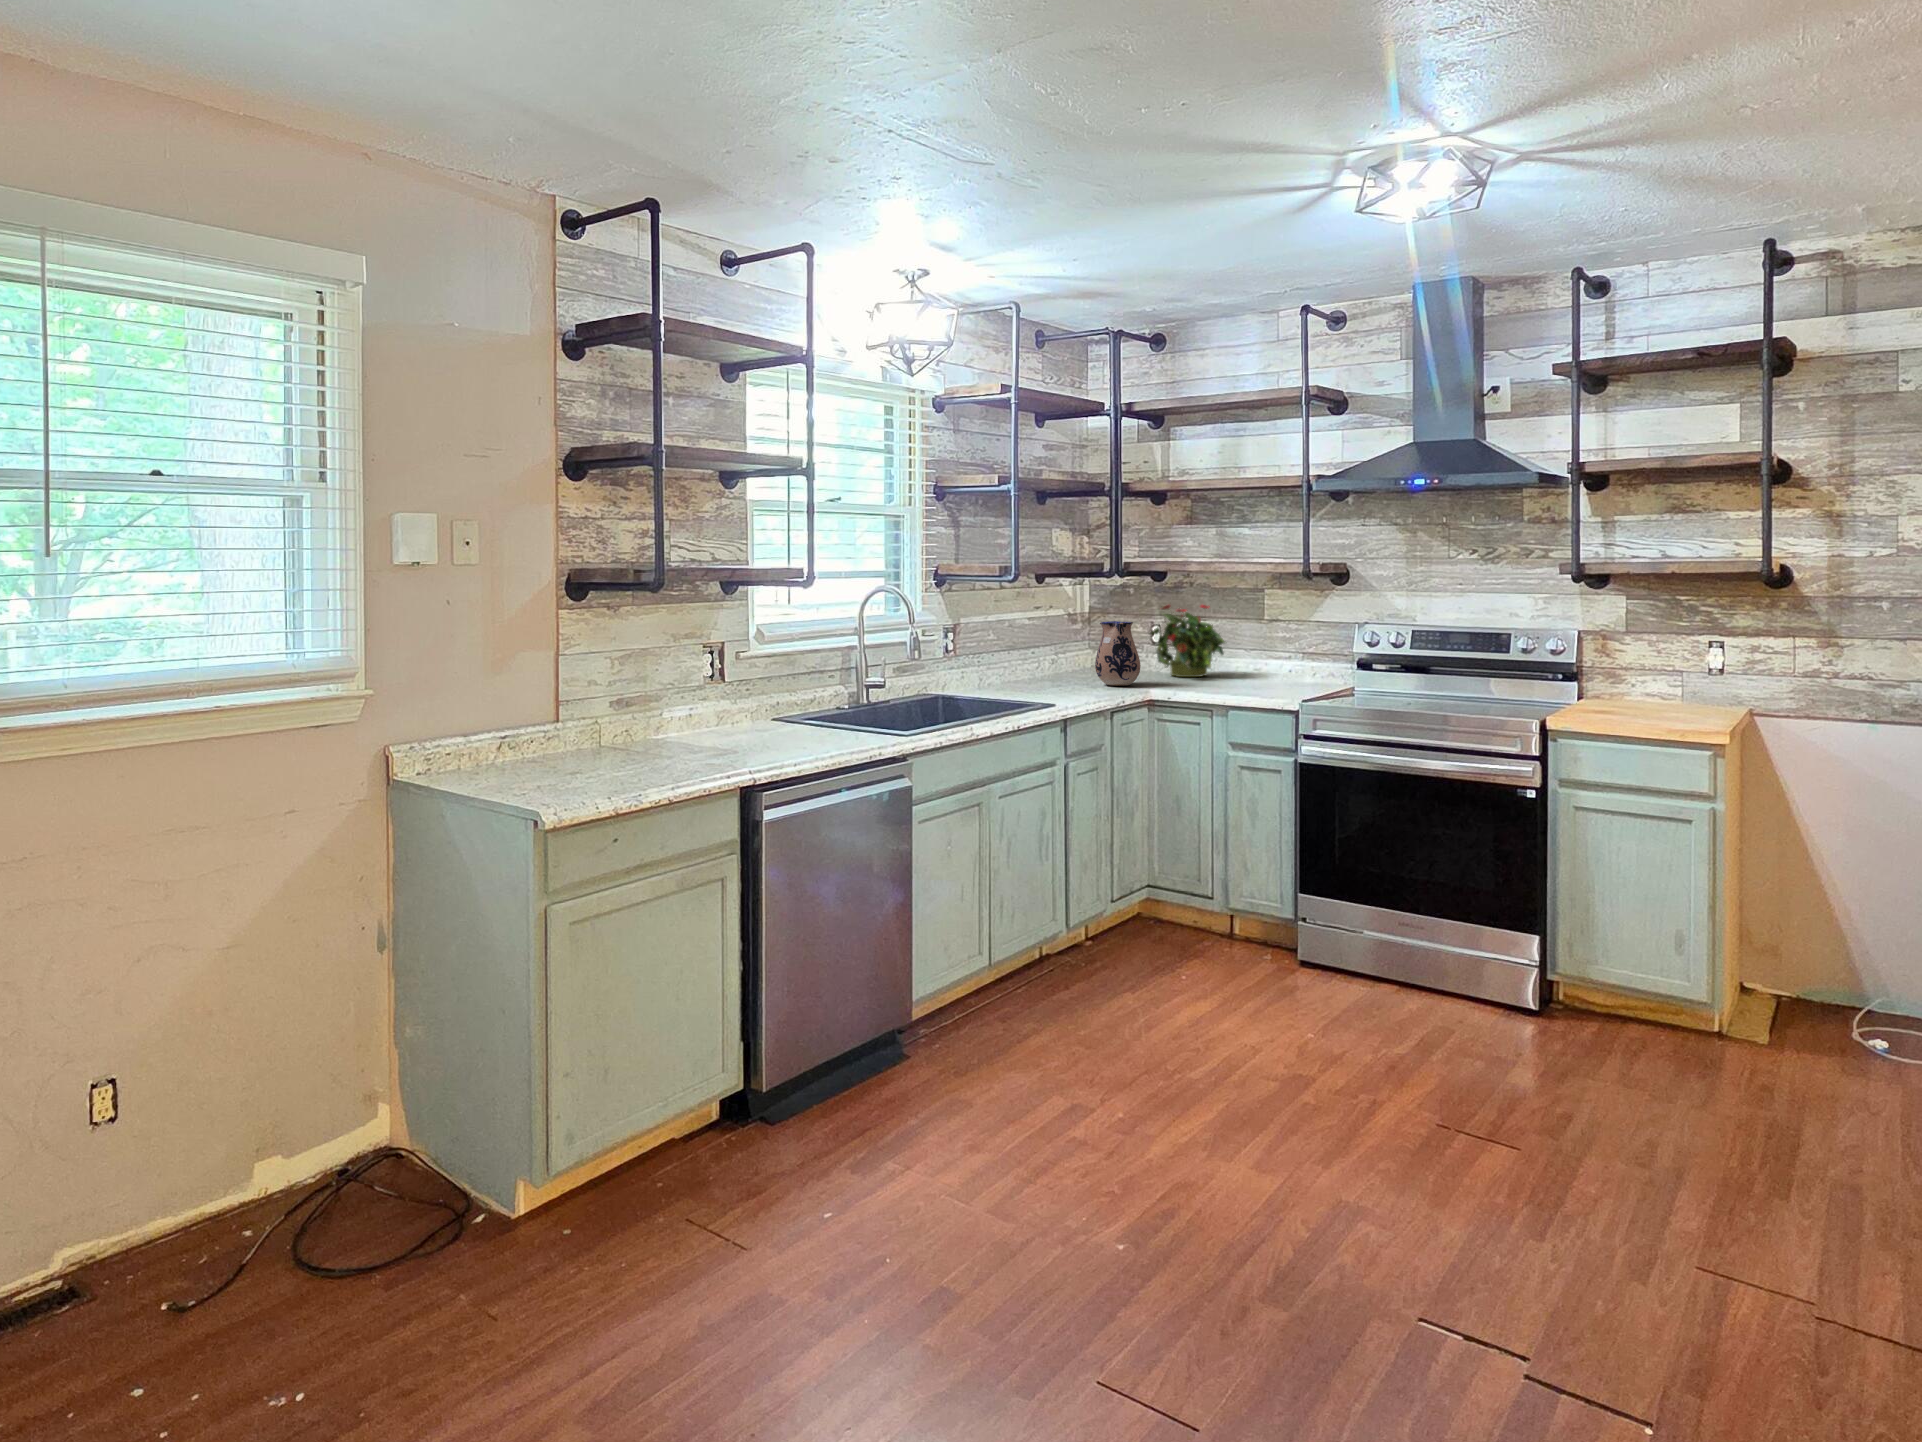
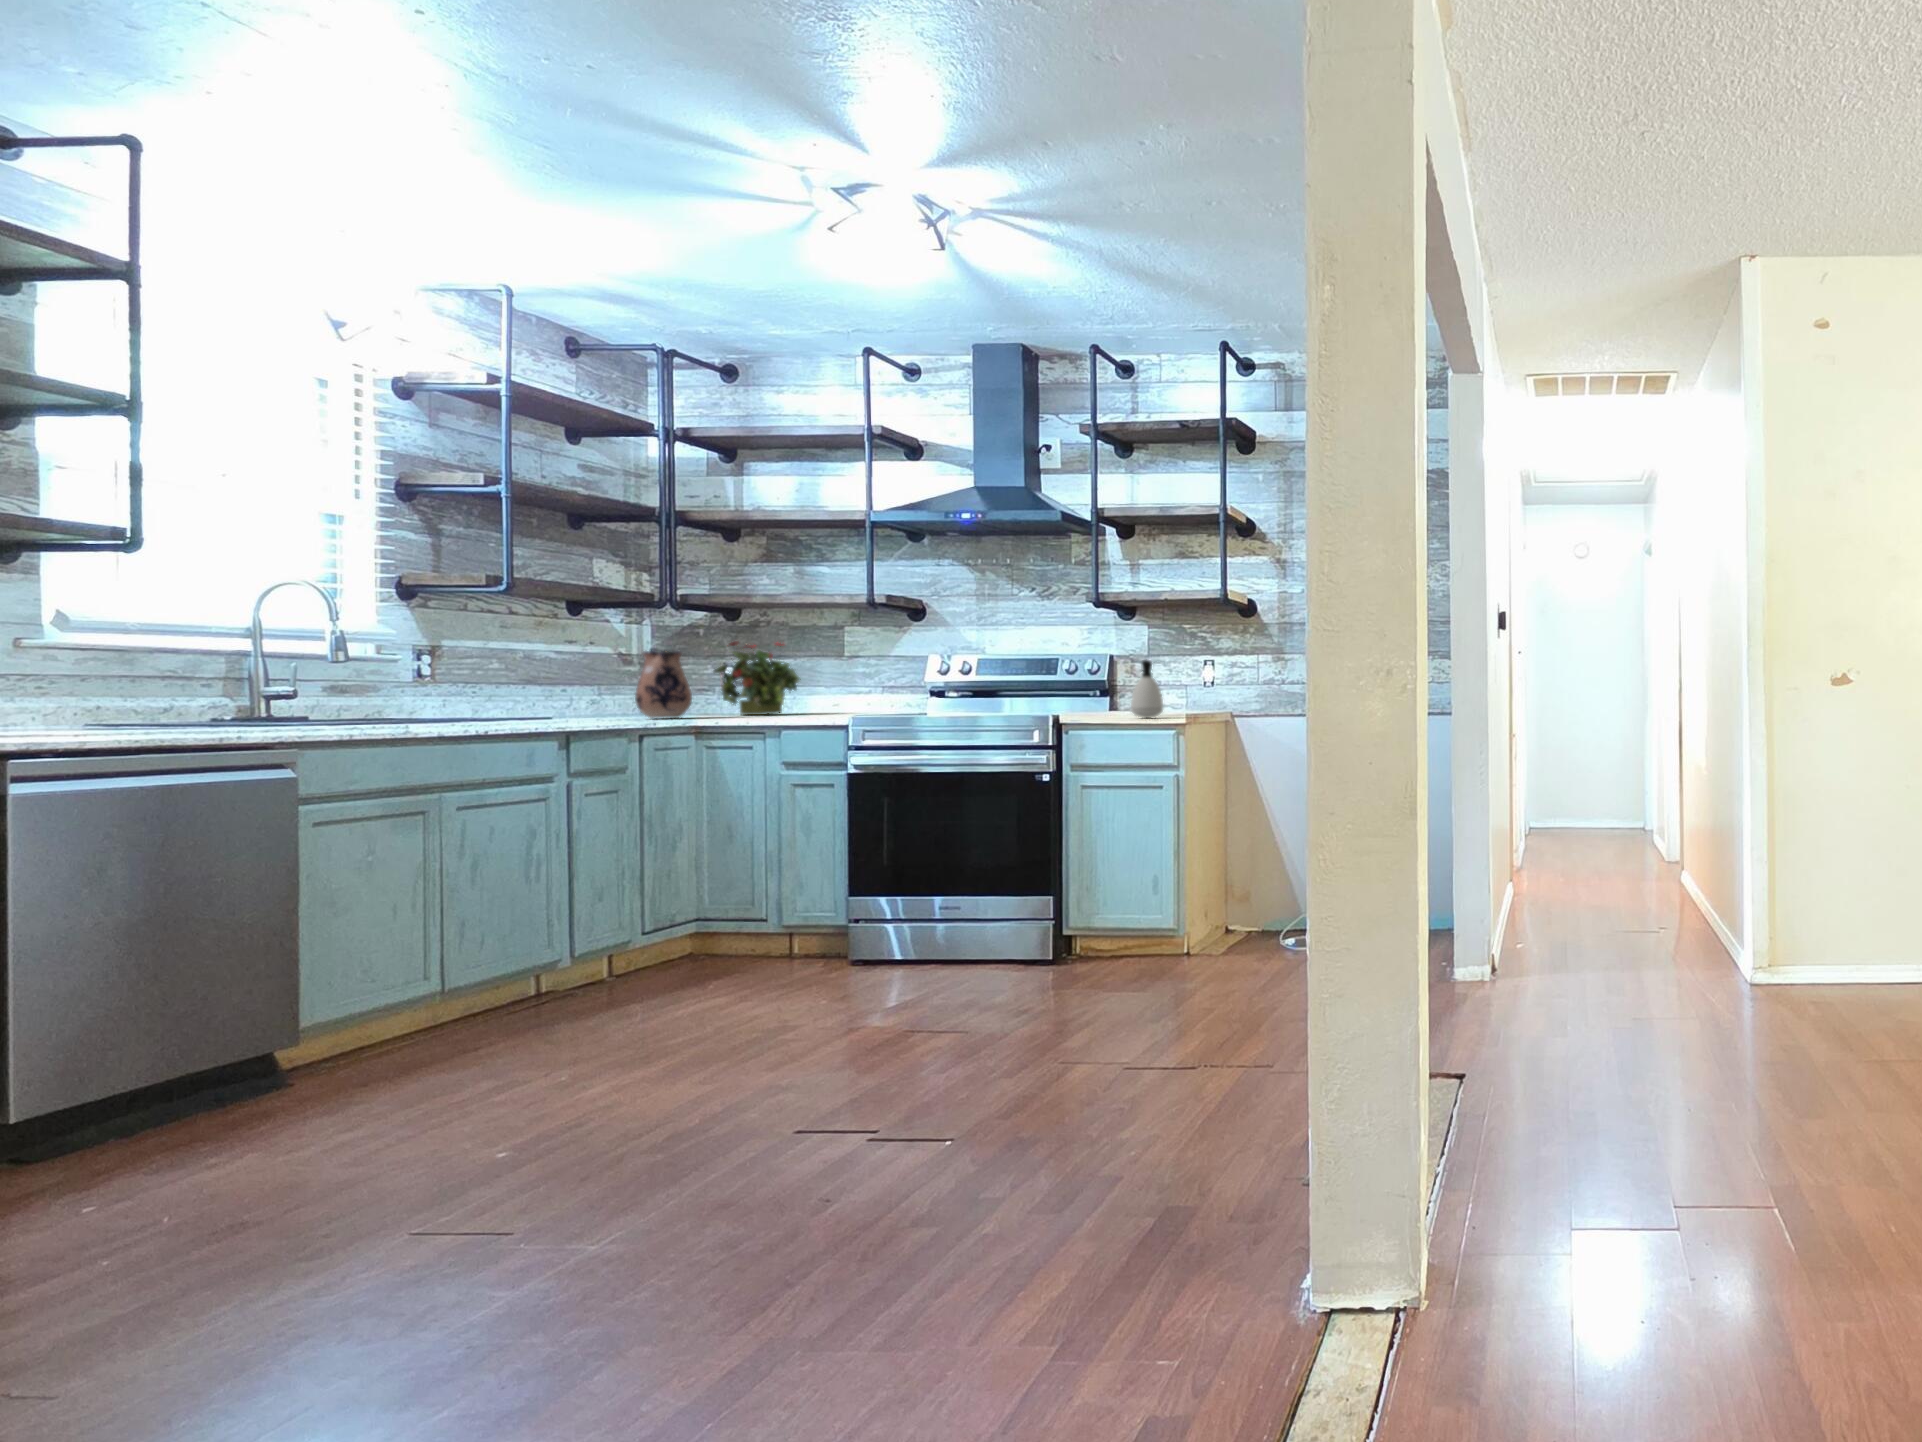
soap dispenser: none [1632,653,1678,726] -> present [1131,660,1163,718]

